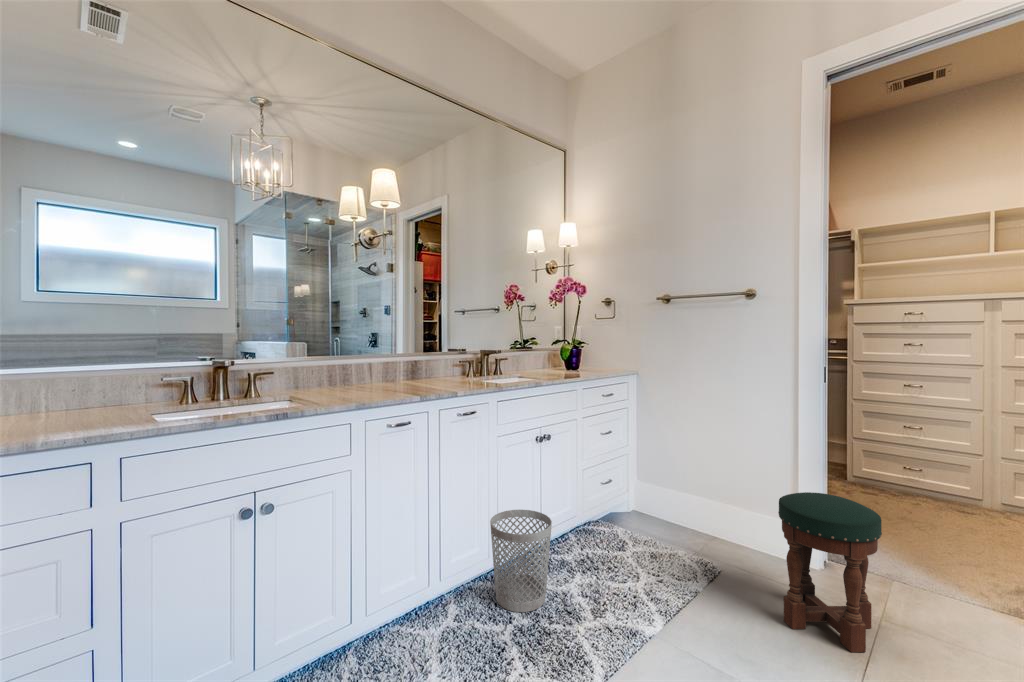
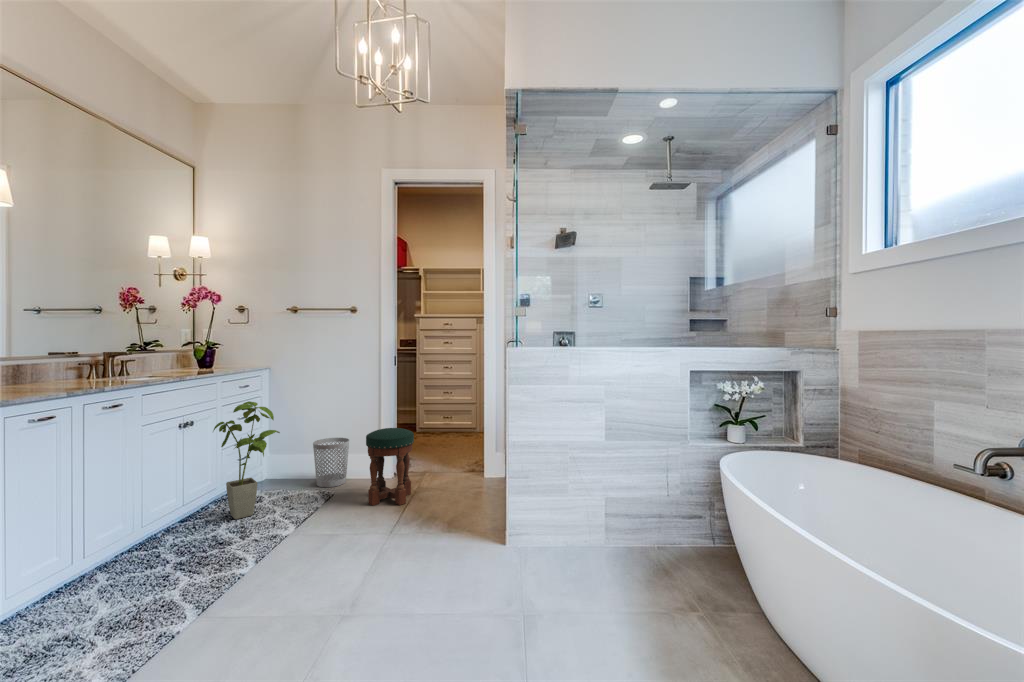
house plant: none [568,419,646,572] -> present [213,401,280,519]
wastebasket: present [490,510,552,612] -> present [313,438,349,487]

